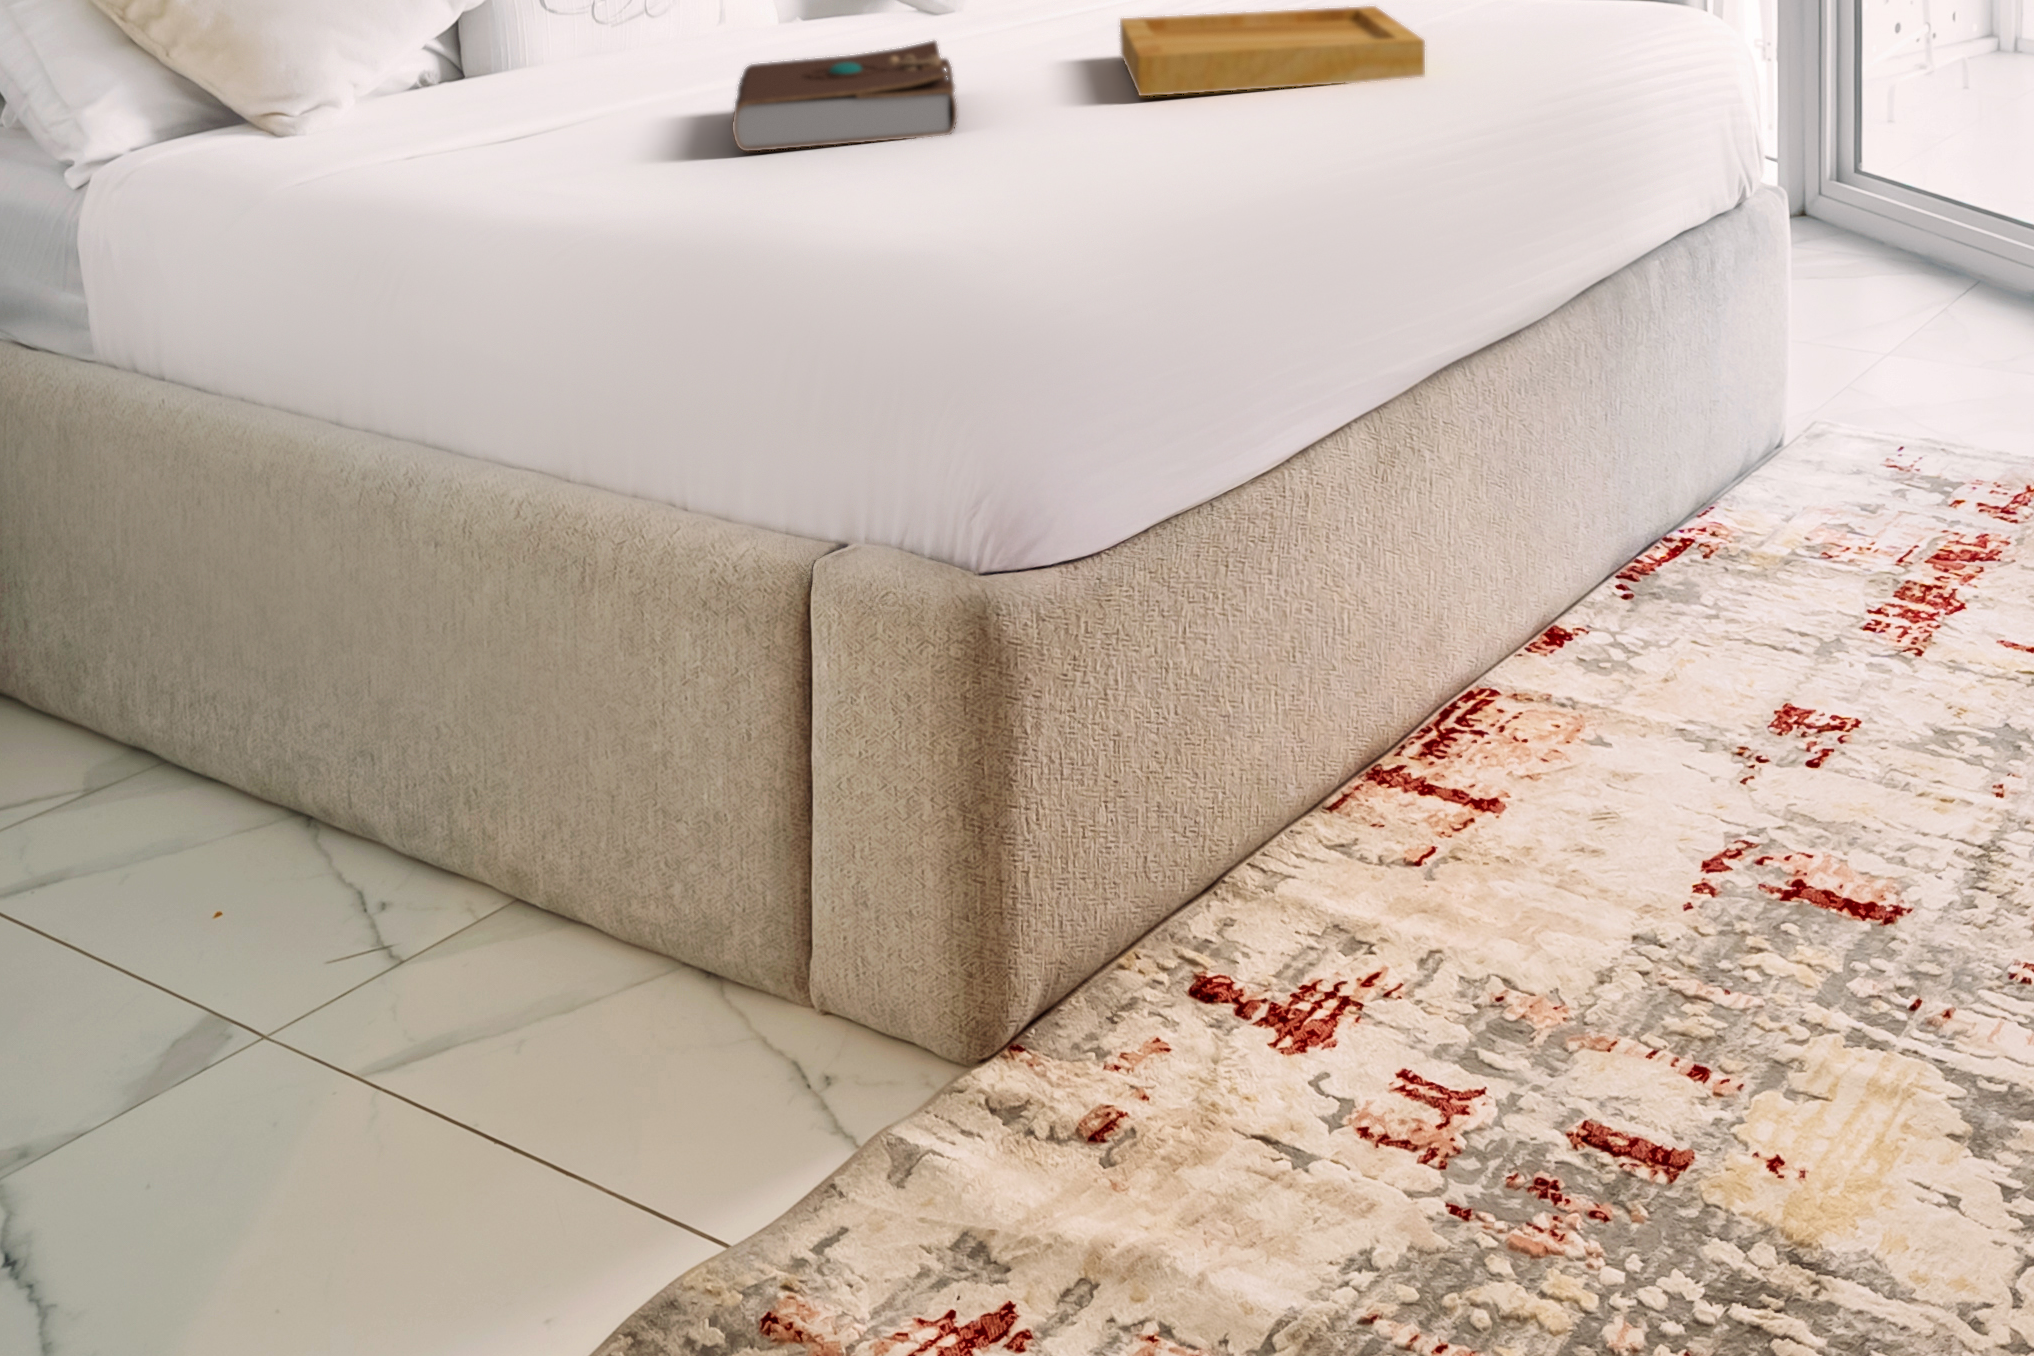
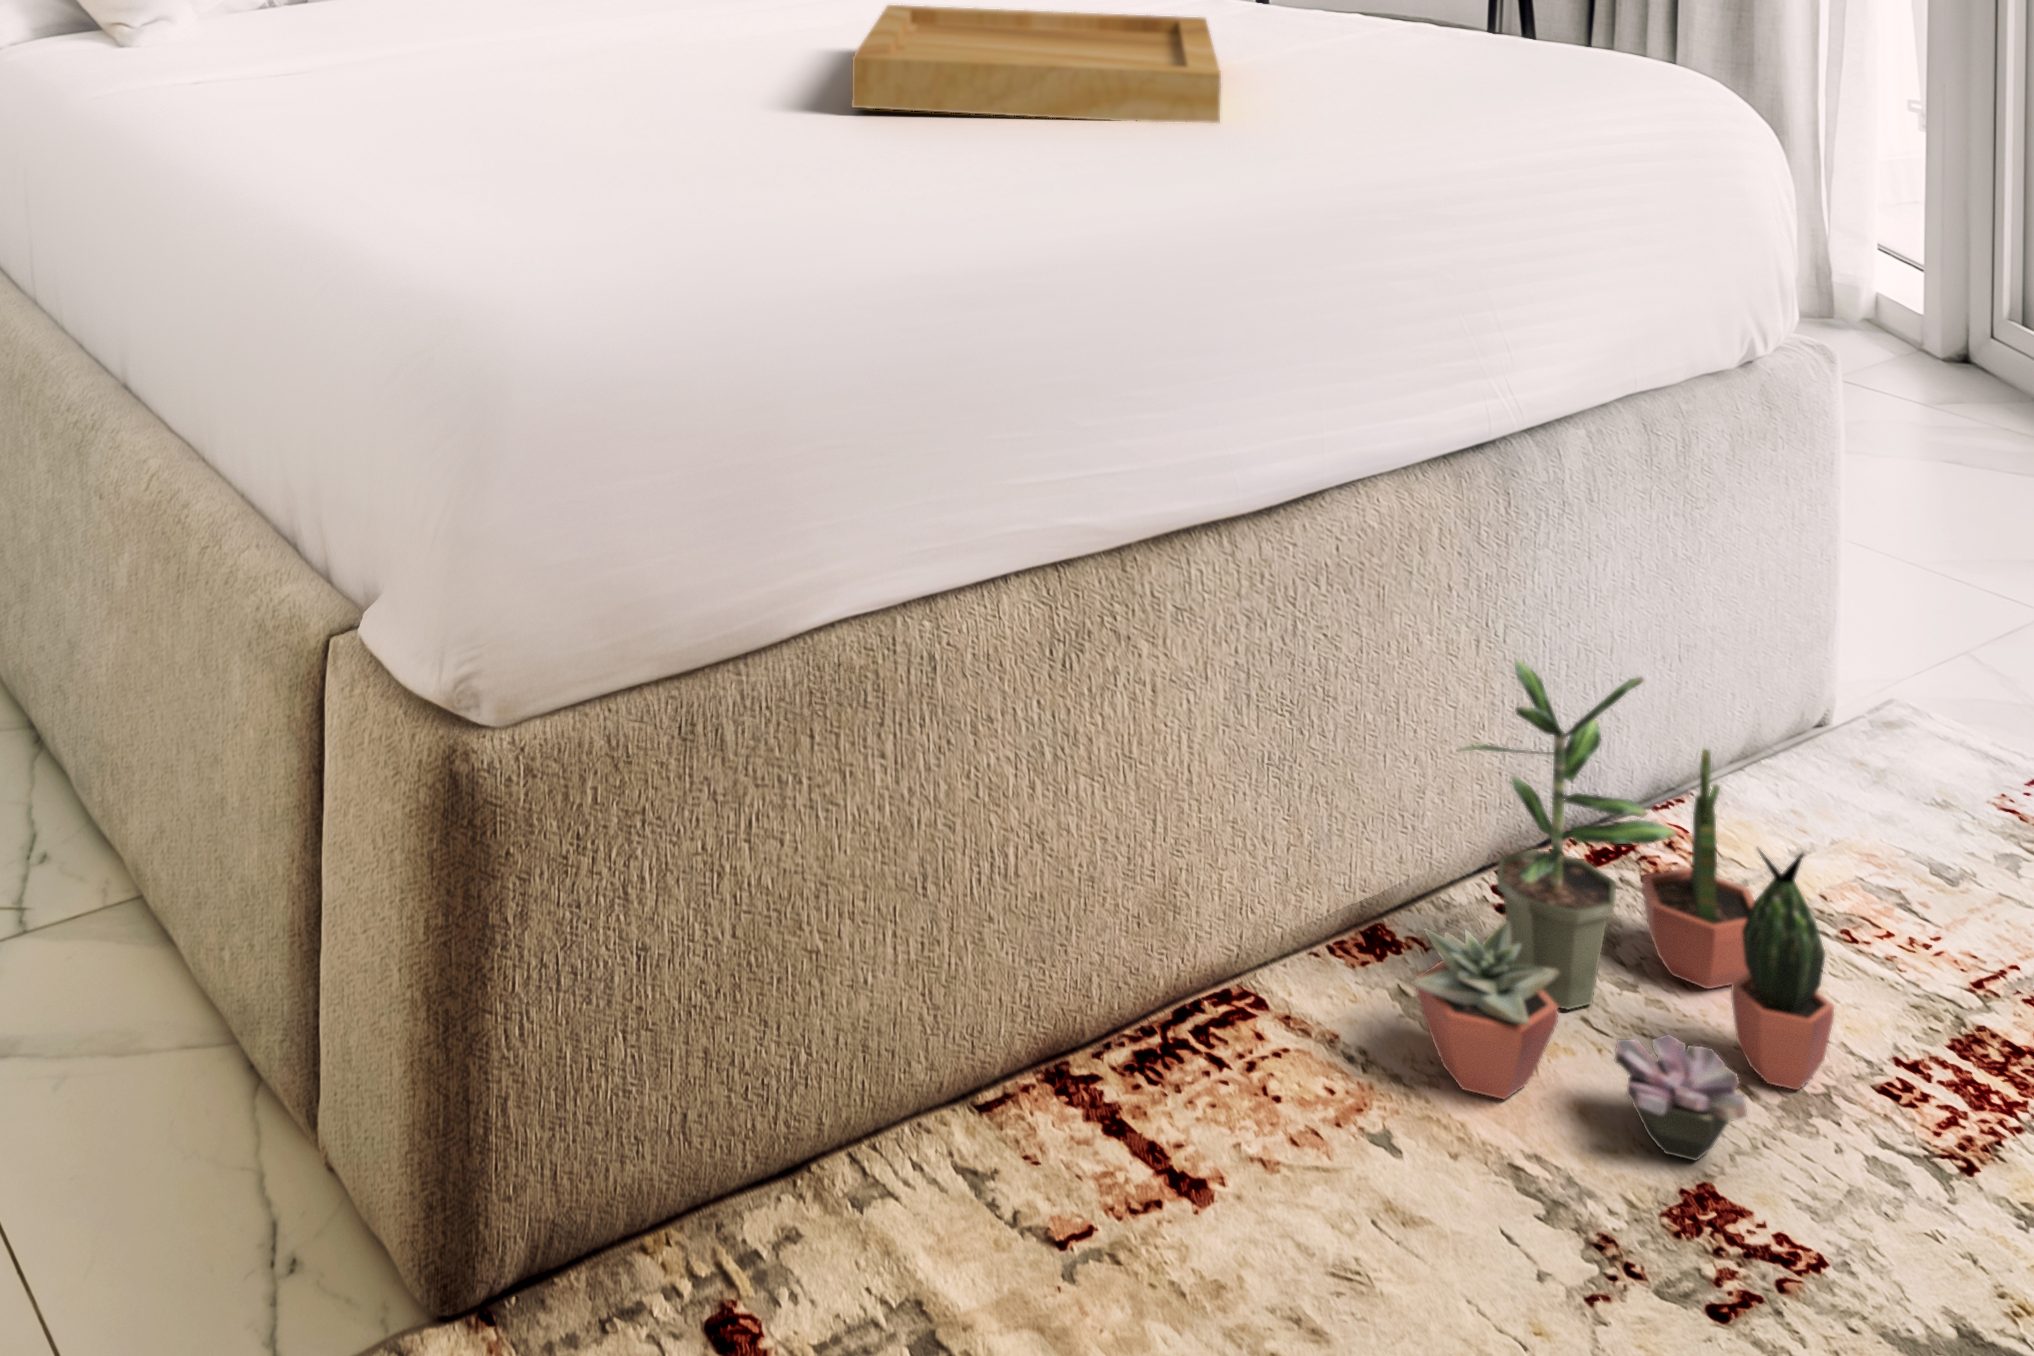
book: present [732,41,957,151] -> none [398,13,667,131]
potted plant: none [1604,407,1842,700] -> present [1411,660,1834,1161]

